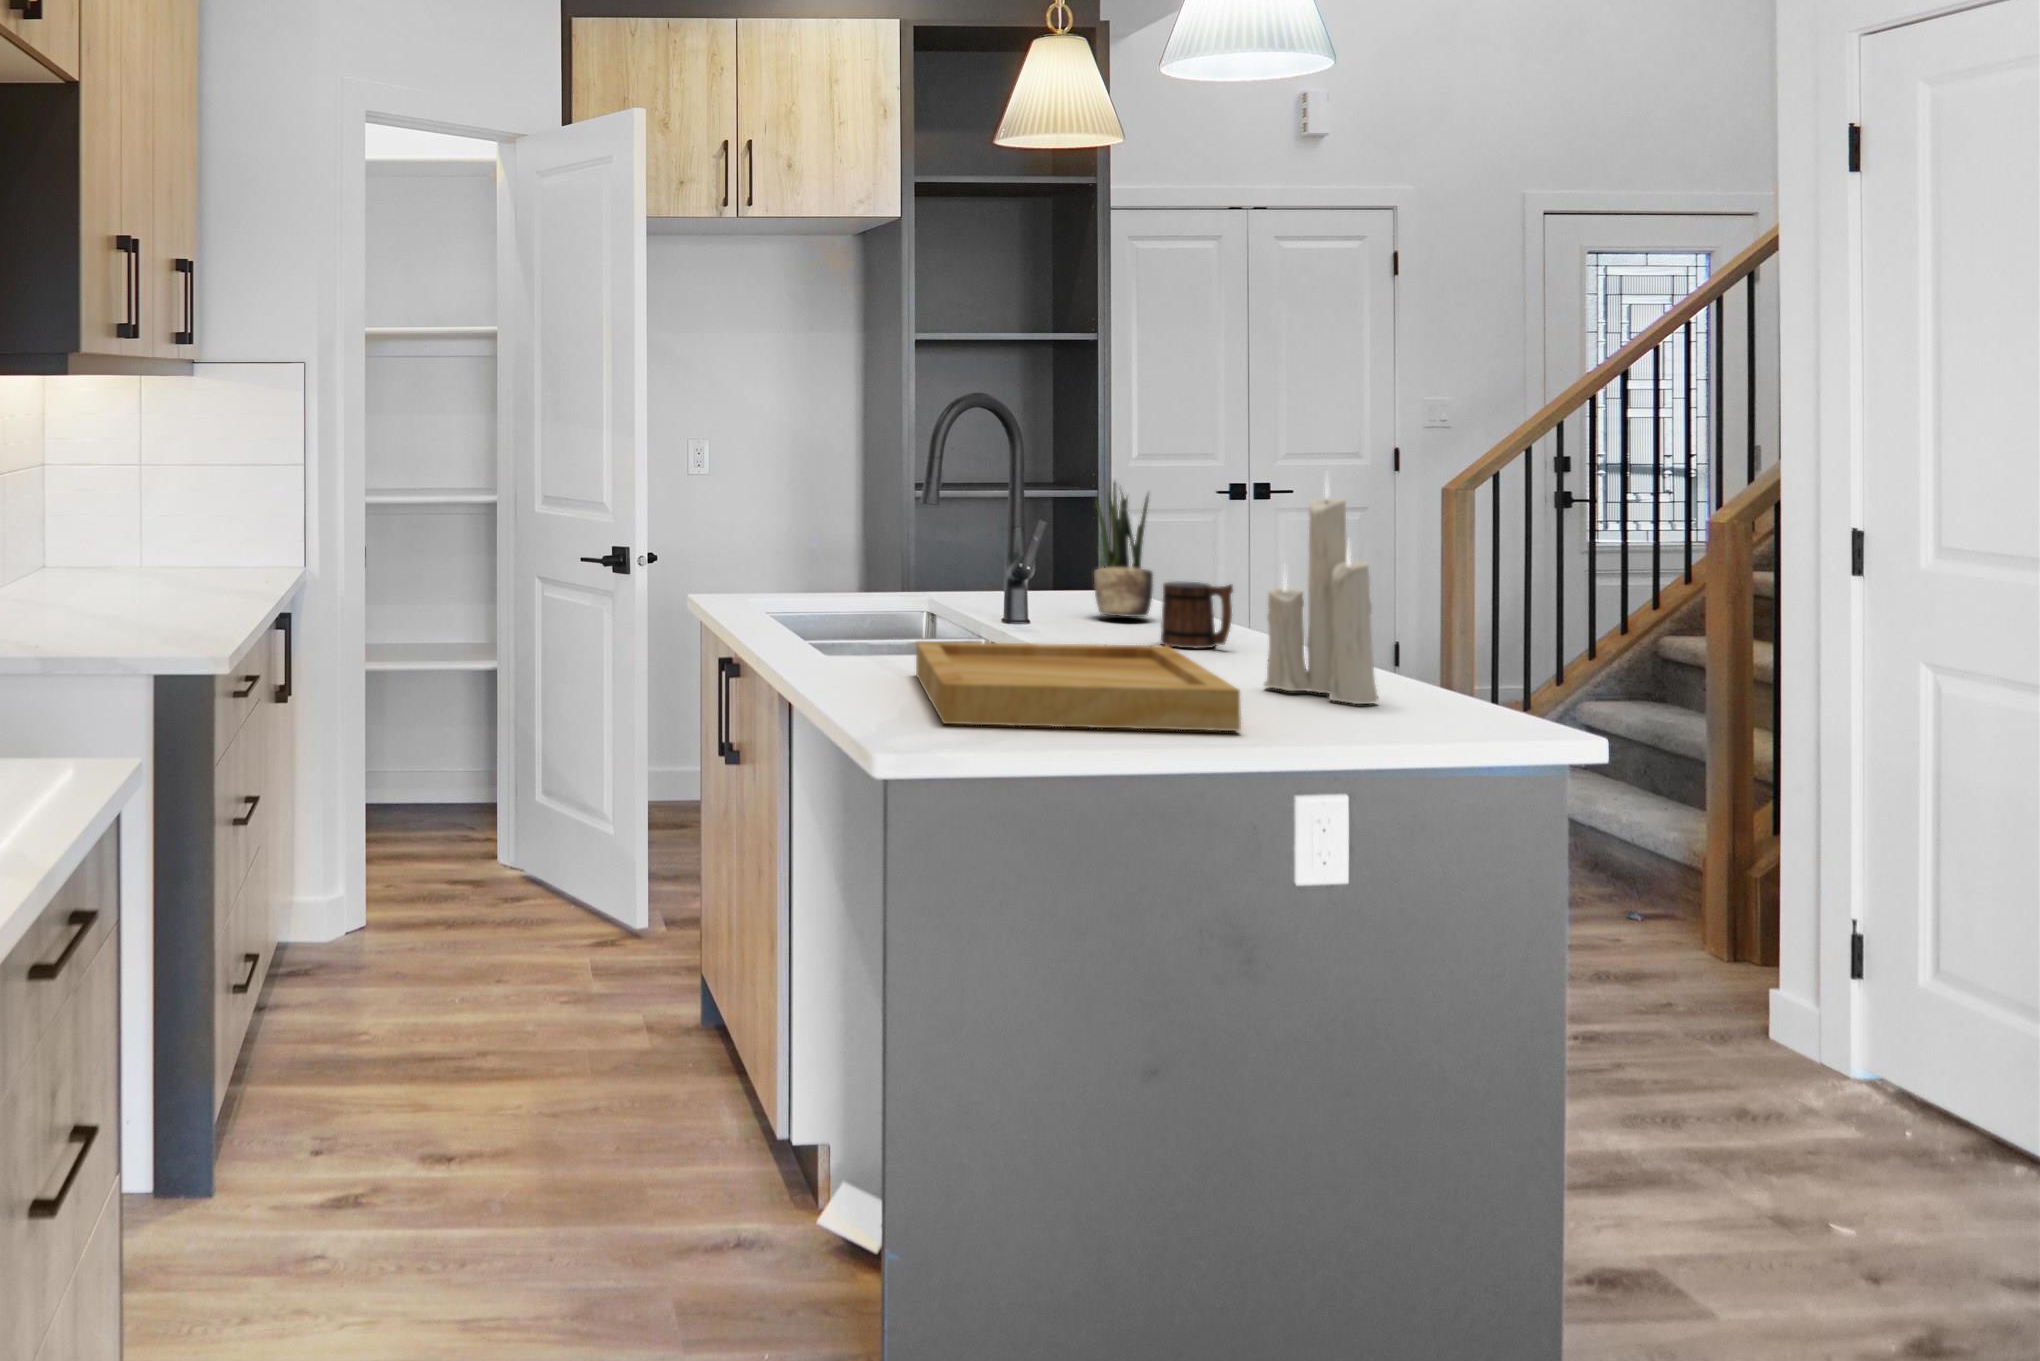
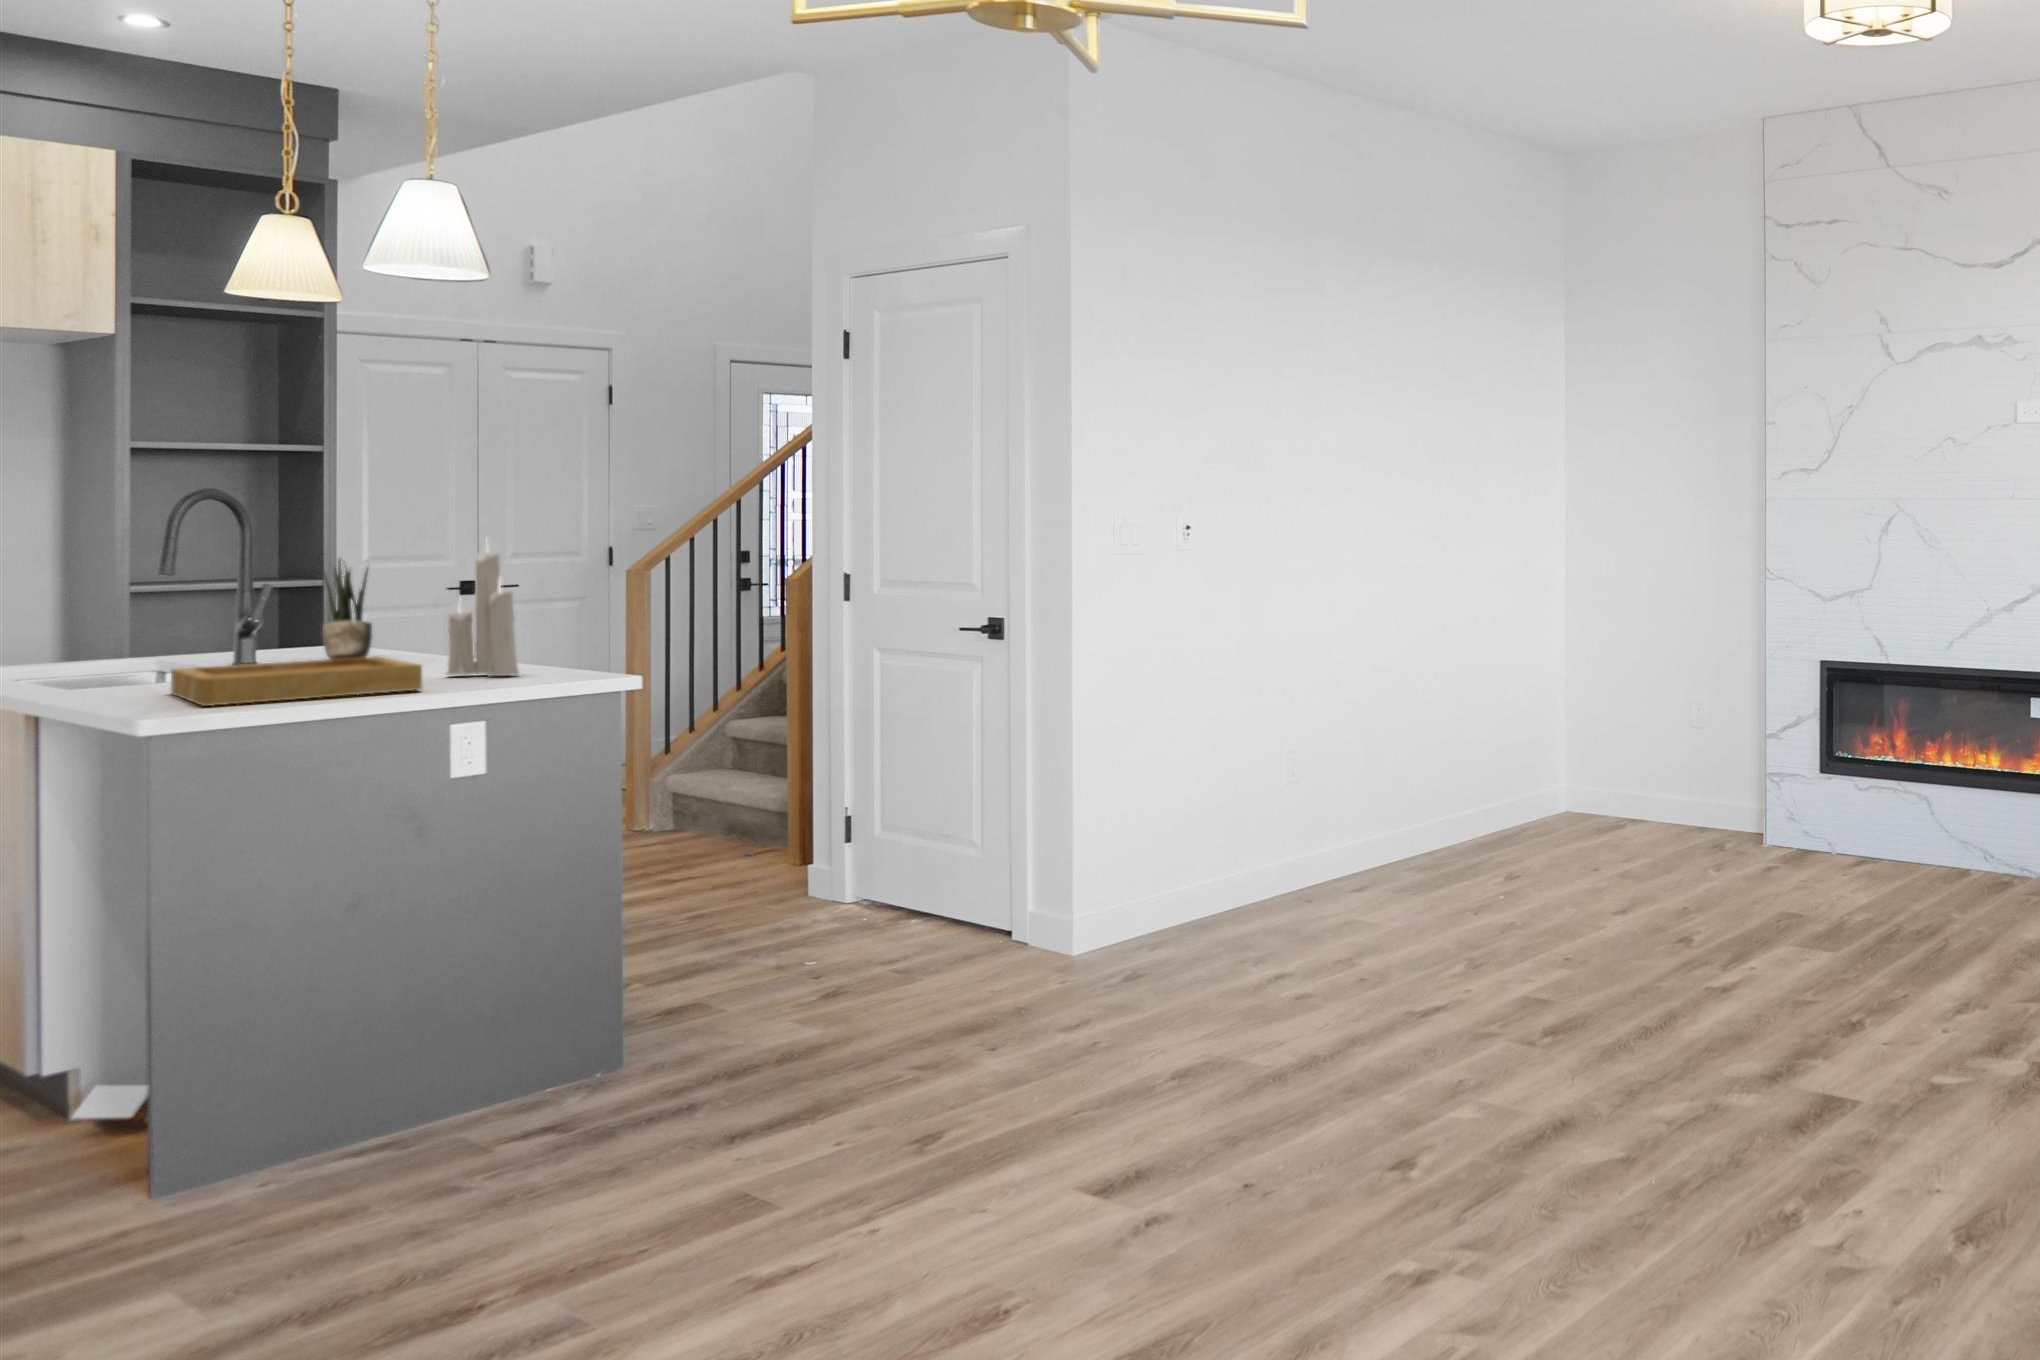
mug: present [1161,582,1233,648] -> none [376,620,431,668]

